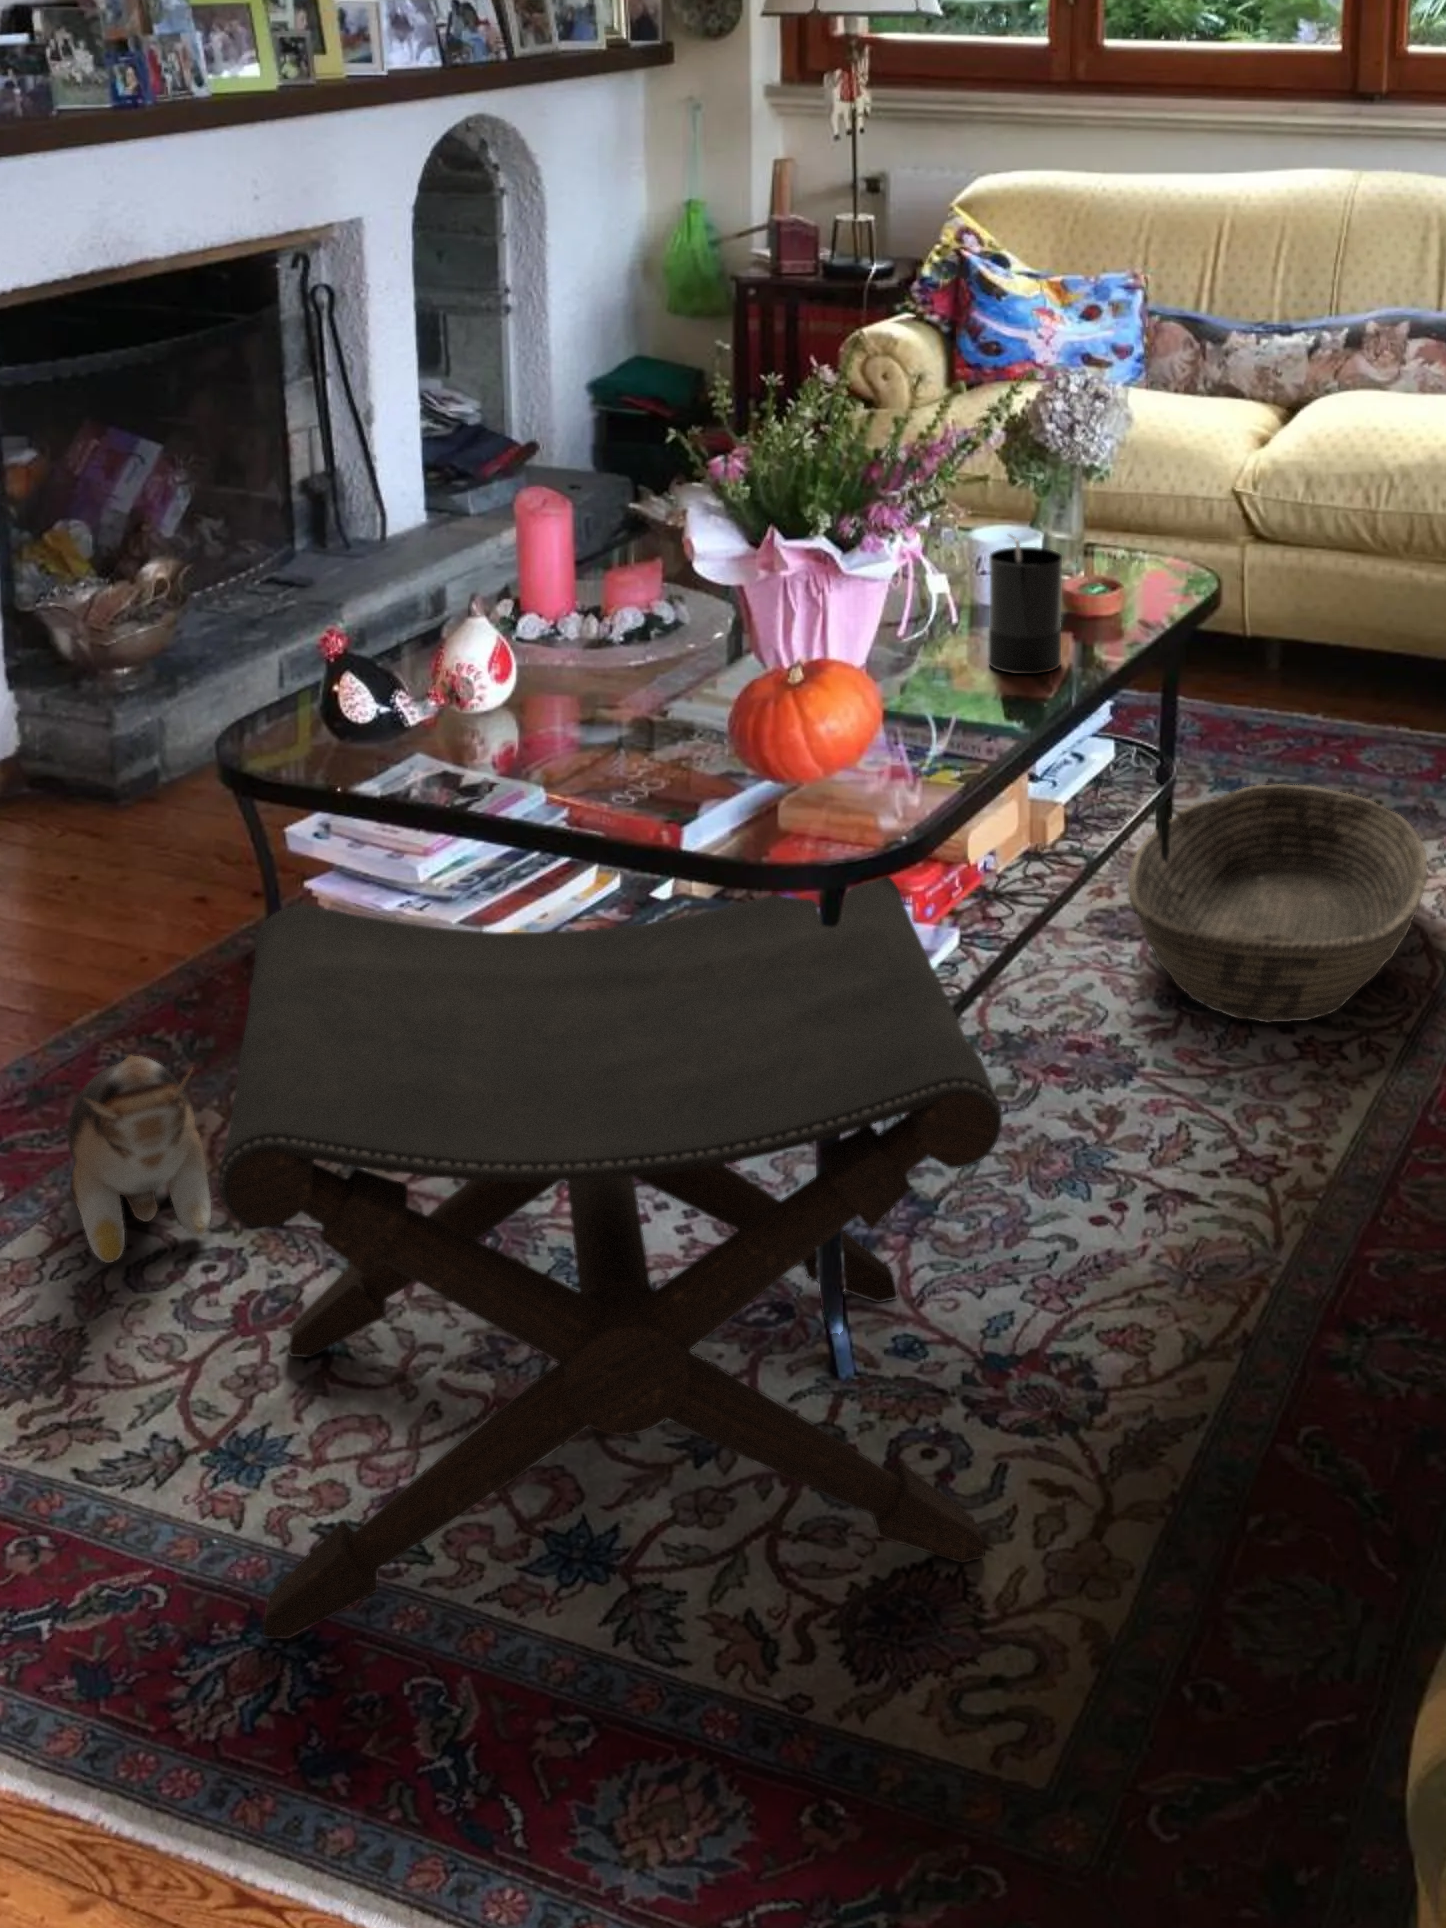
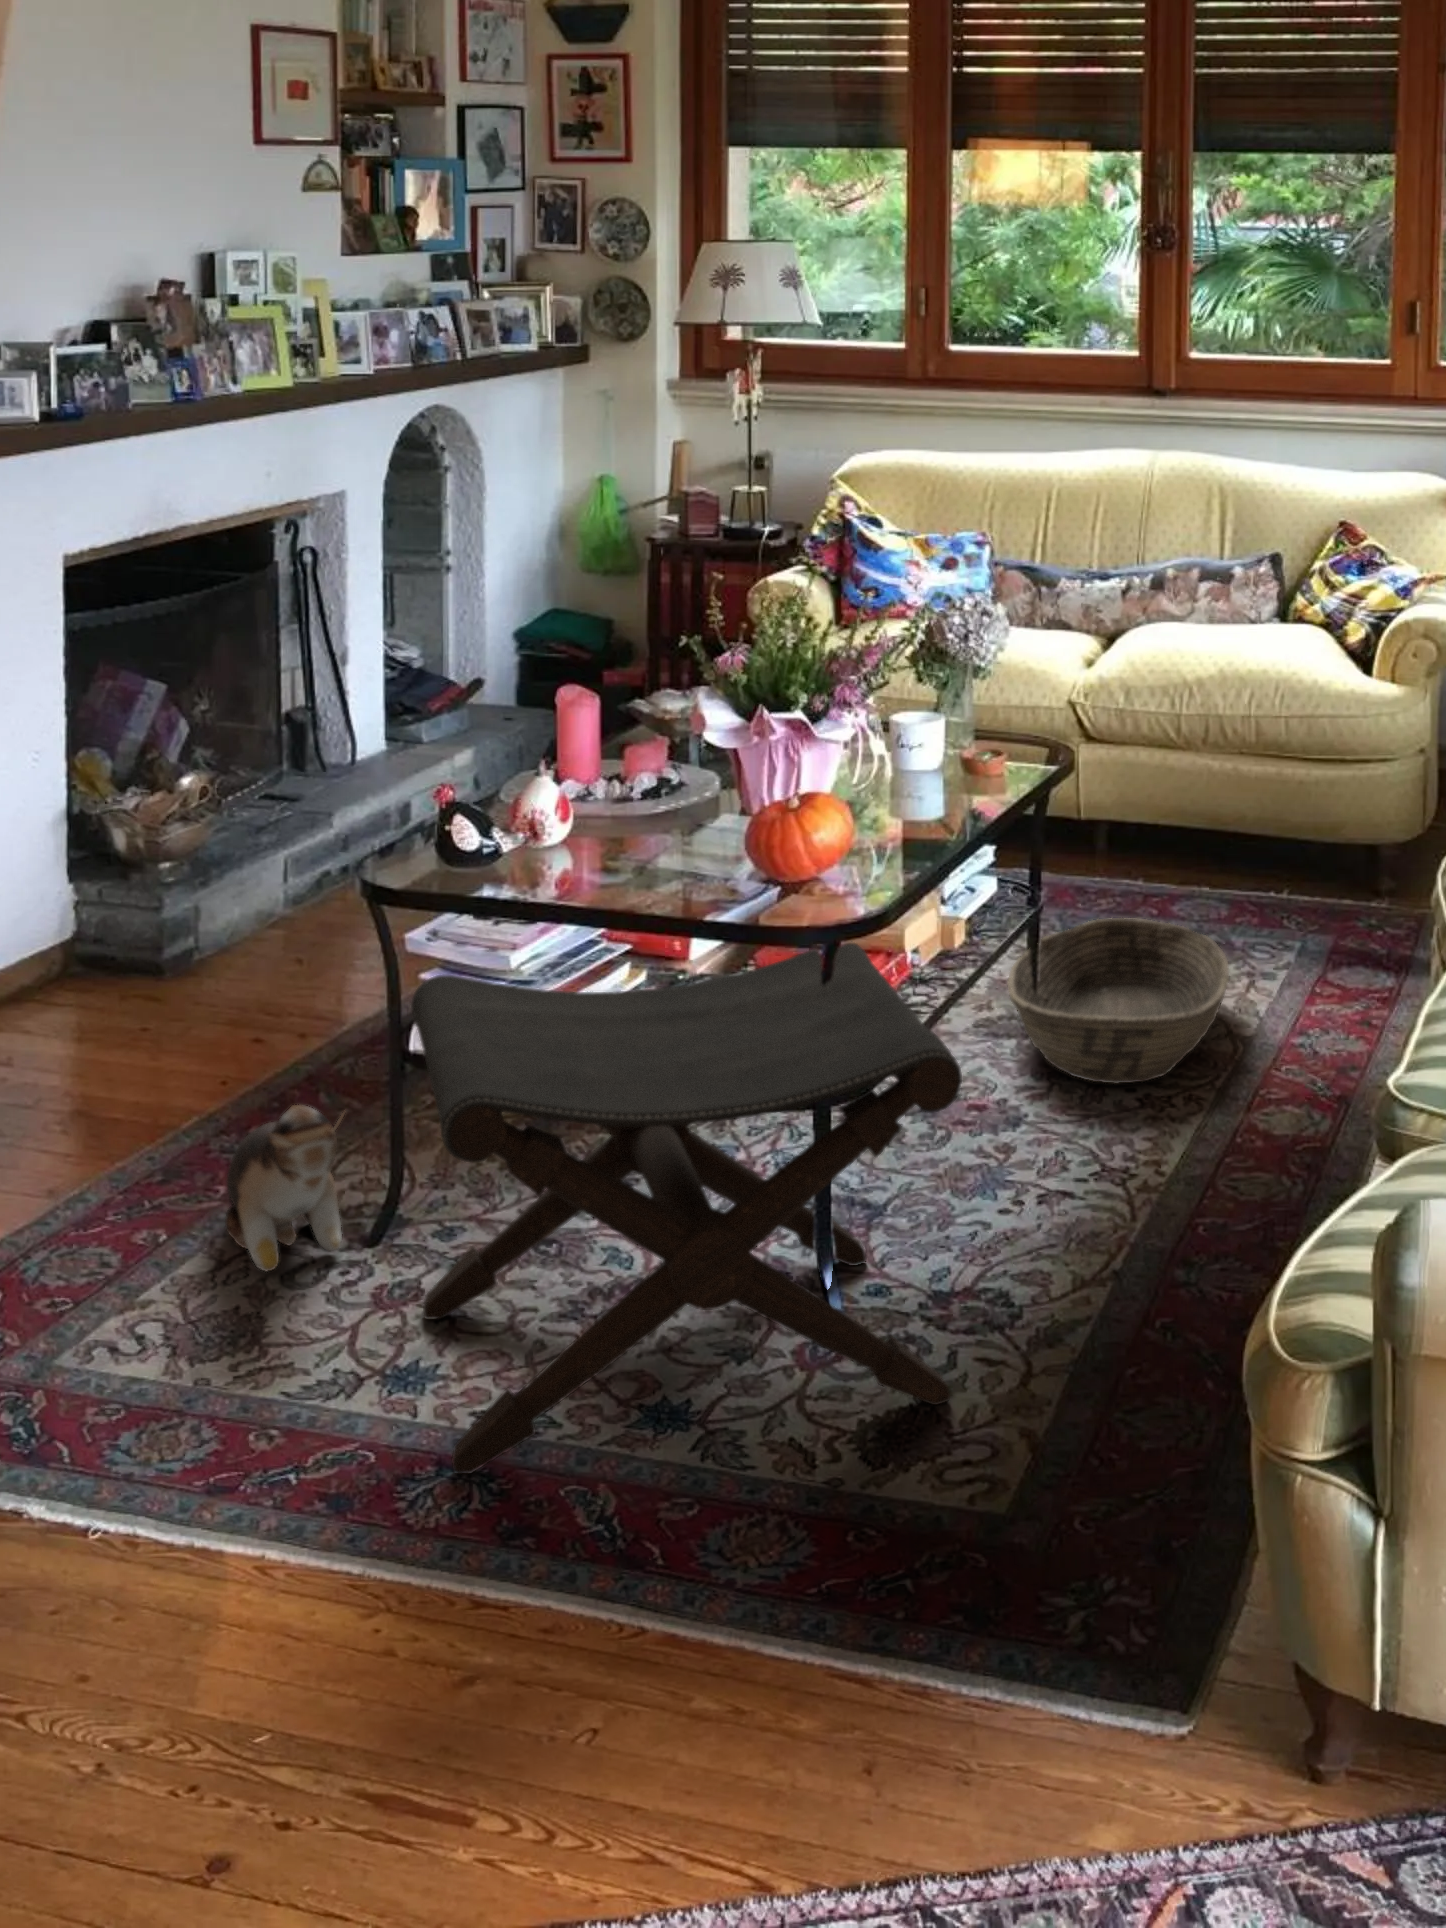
candle: present [988,535,1062,674] -> none [910,715,963,817]

